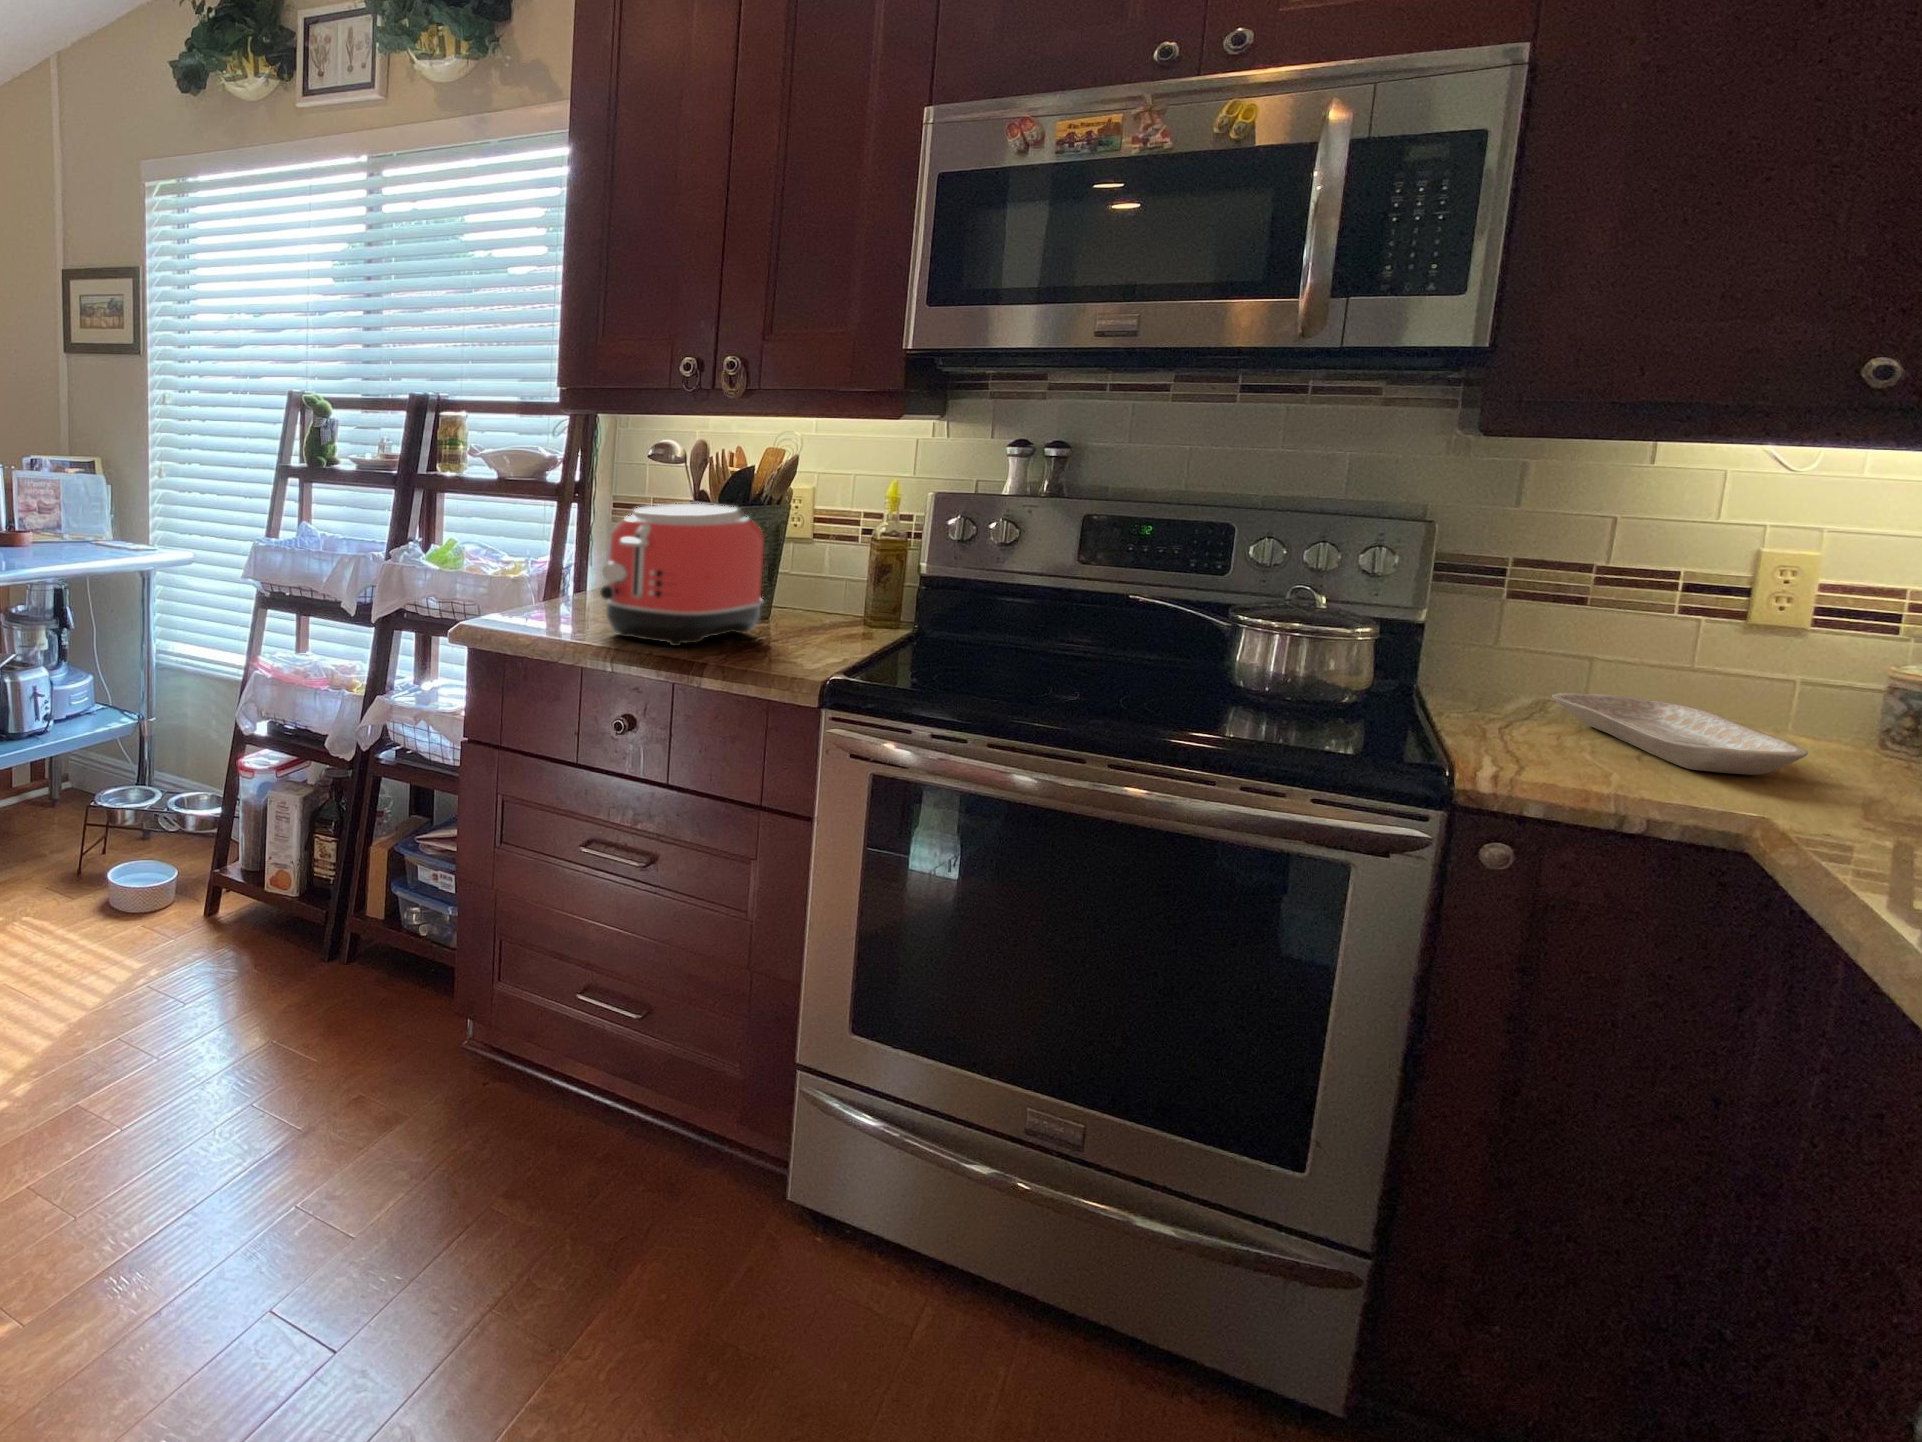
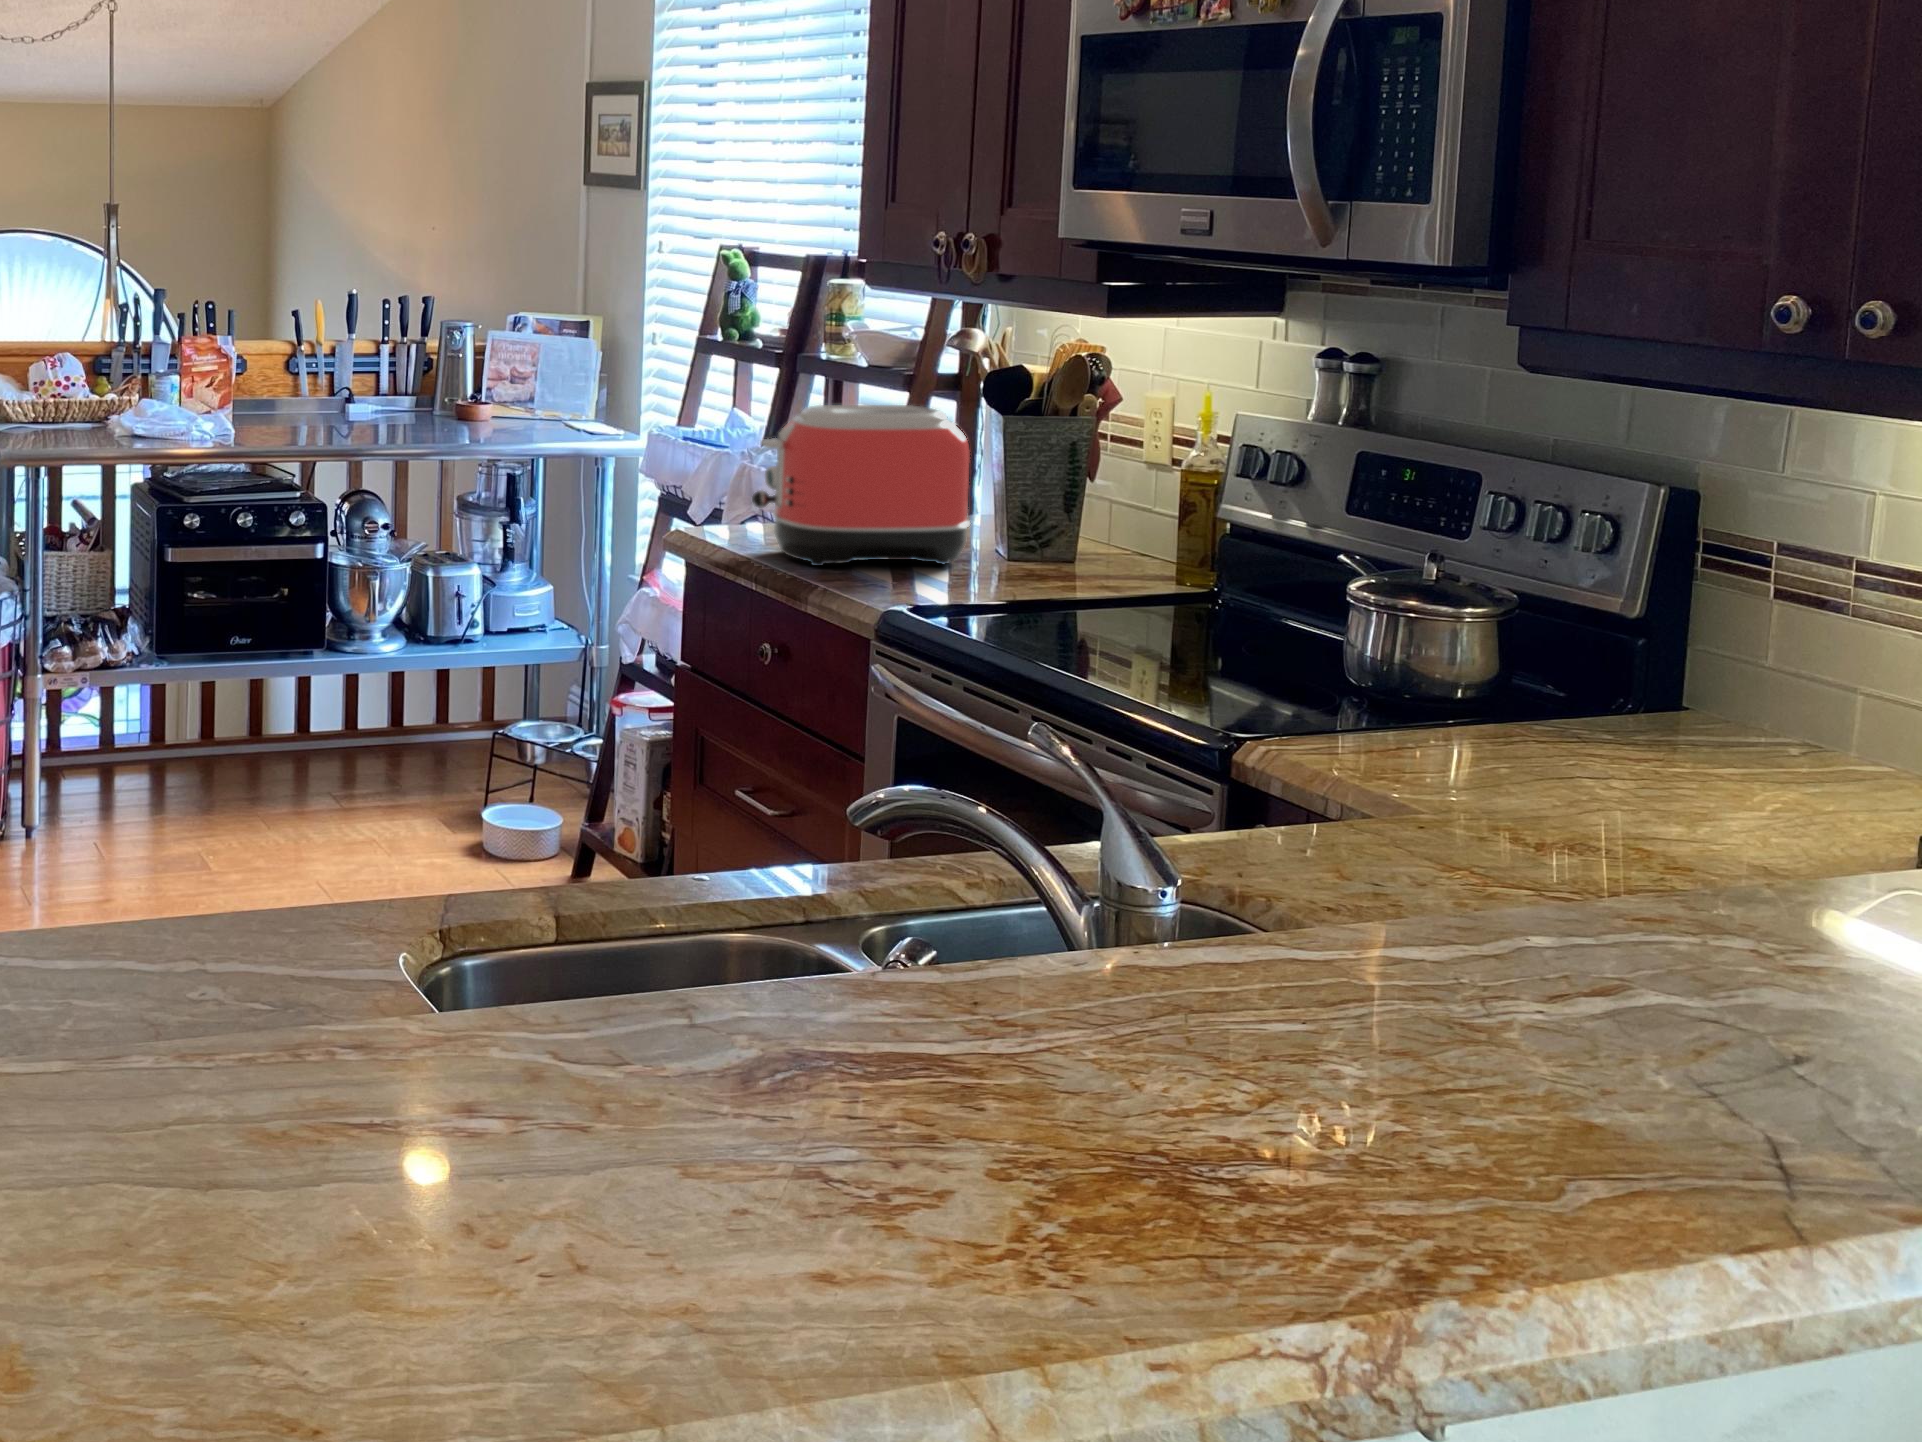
tray: present [1552,693,1808,775] -> none [1535,716,1807,805]

